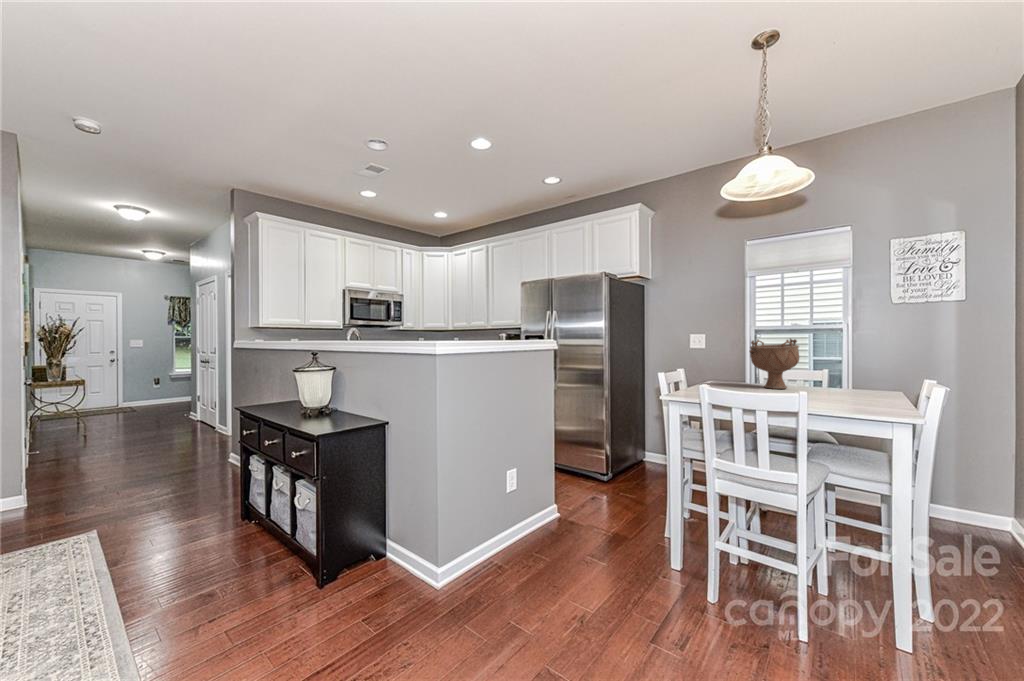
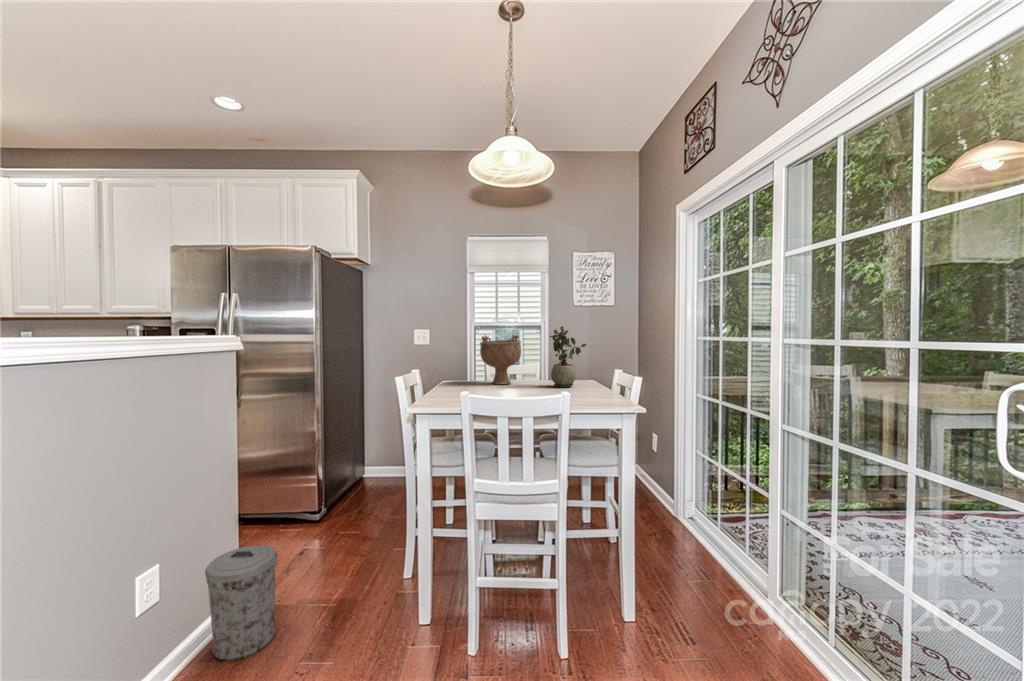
potted plant: none [835,329,887,397] -> present [550,326,586,387]
trash can: none [531,484,572,556] -> present [205,545,277,661]

